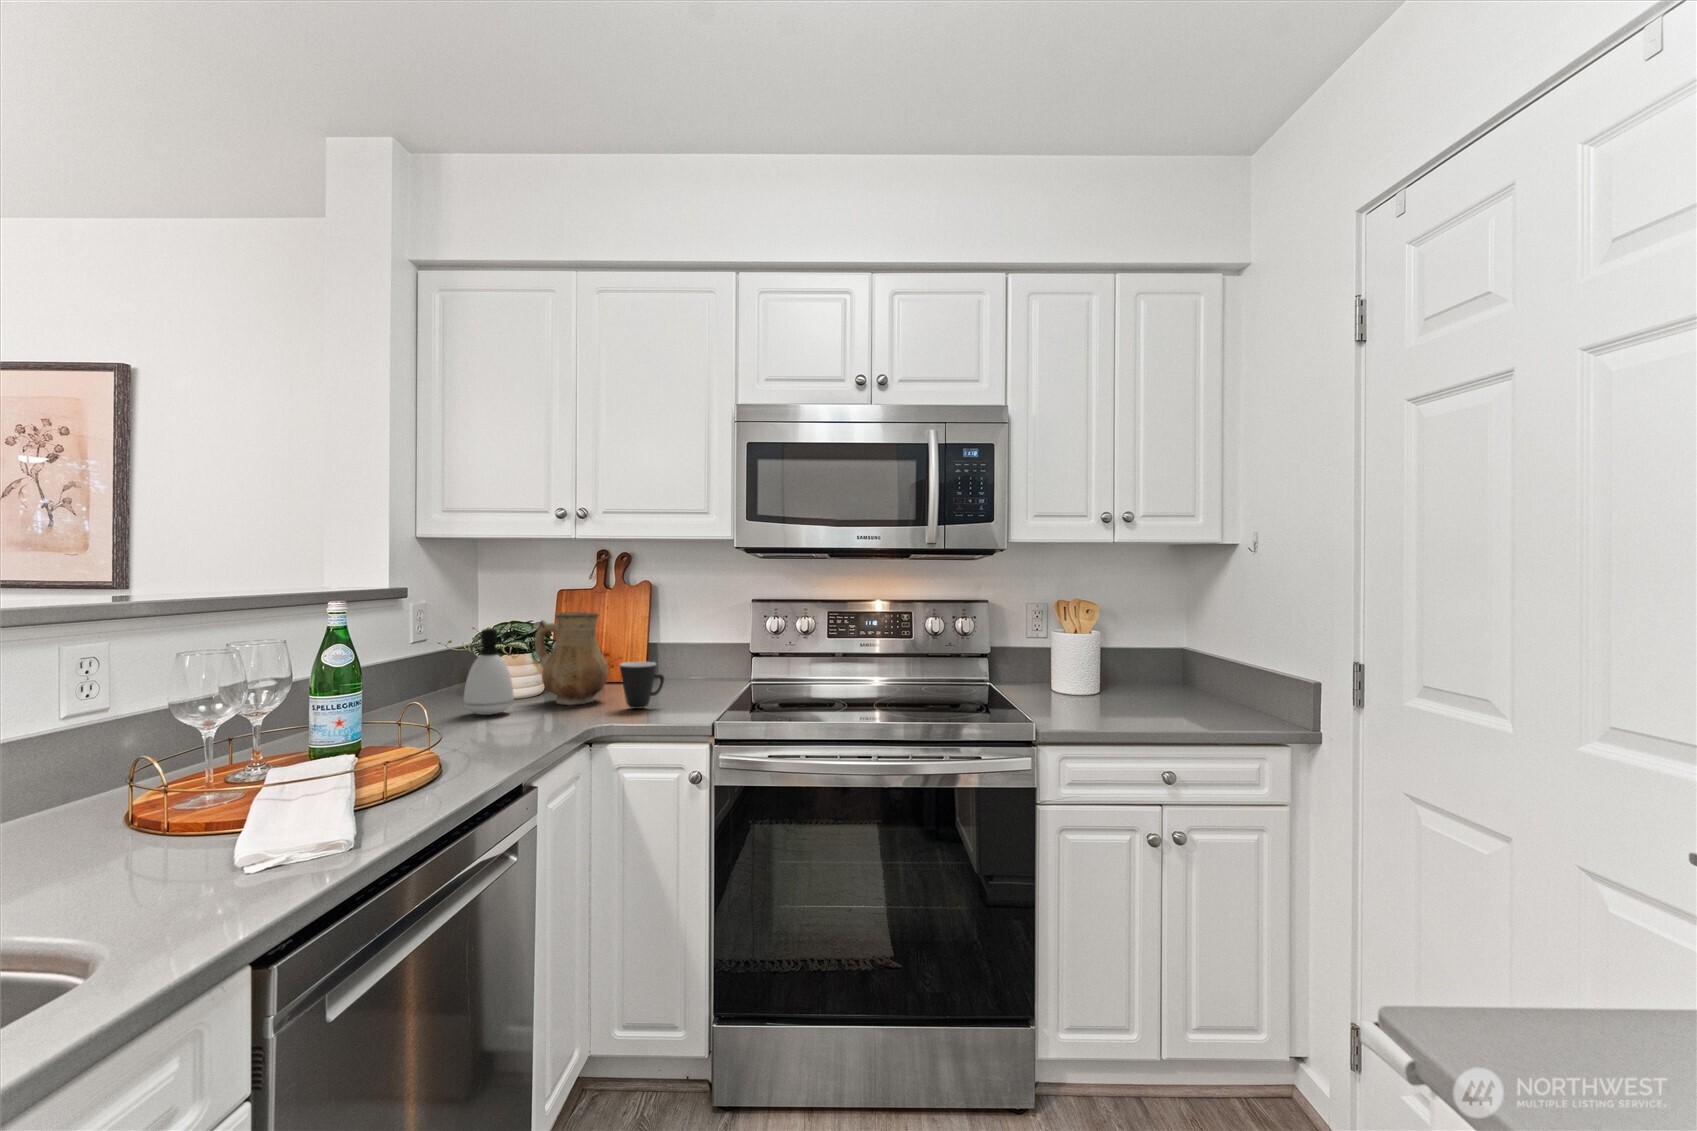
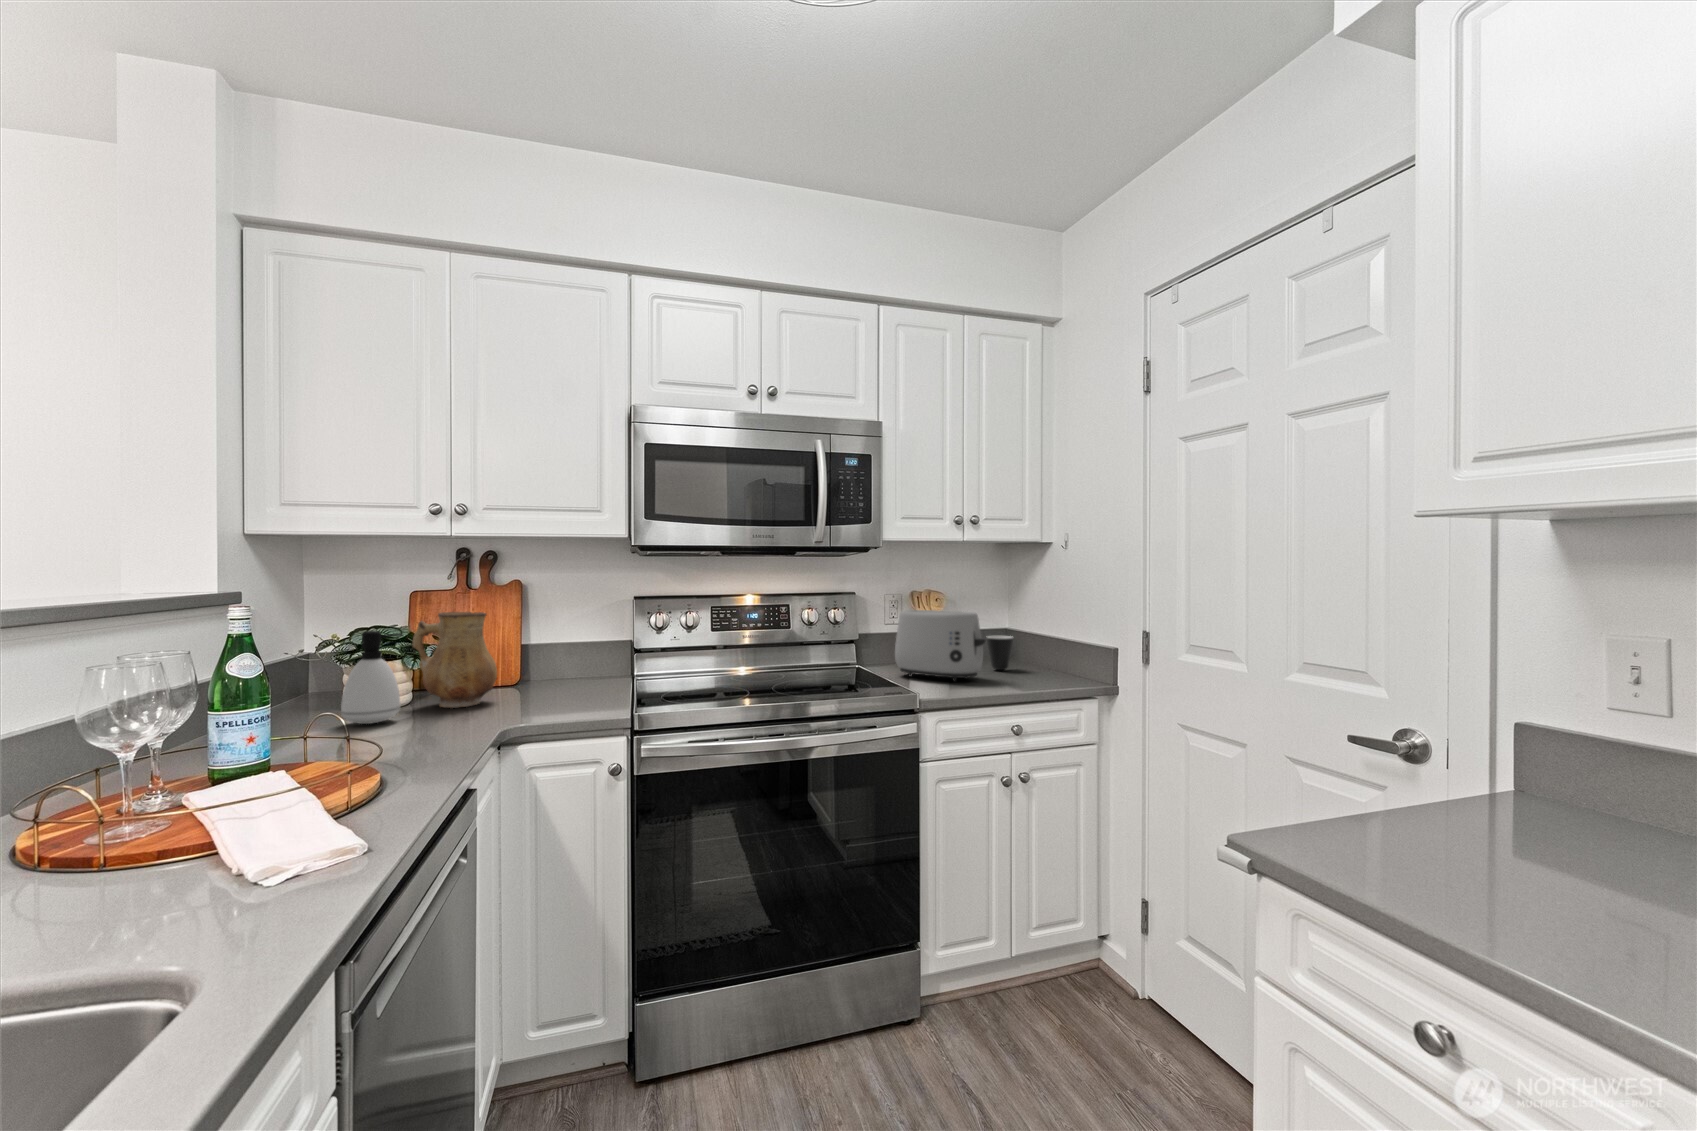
toaster: none [1036,623,1141,712] -> present [895,610,986,681]
mug: present [620,662,664,709] -> present [986,636,1013,670]

